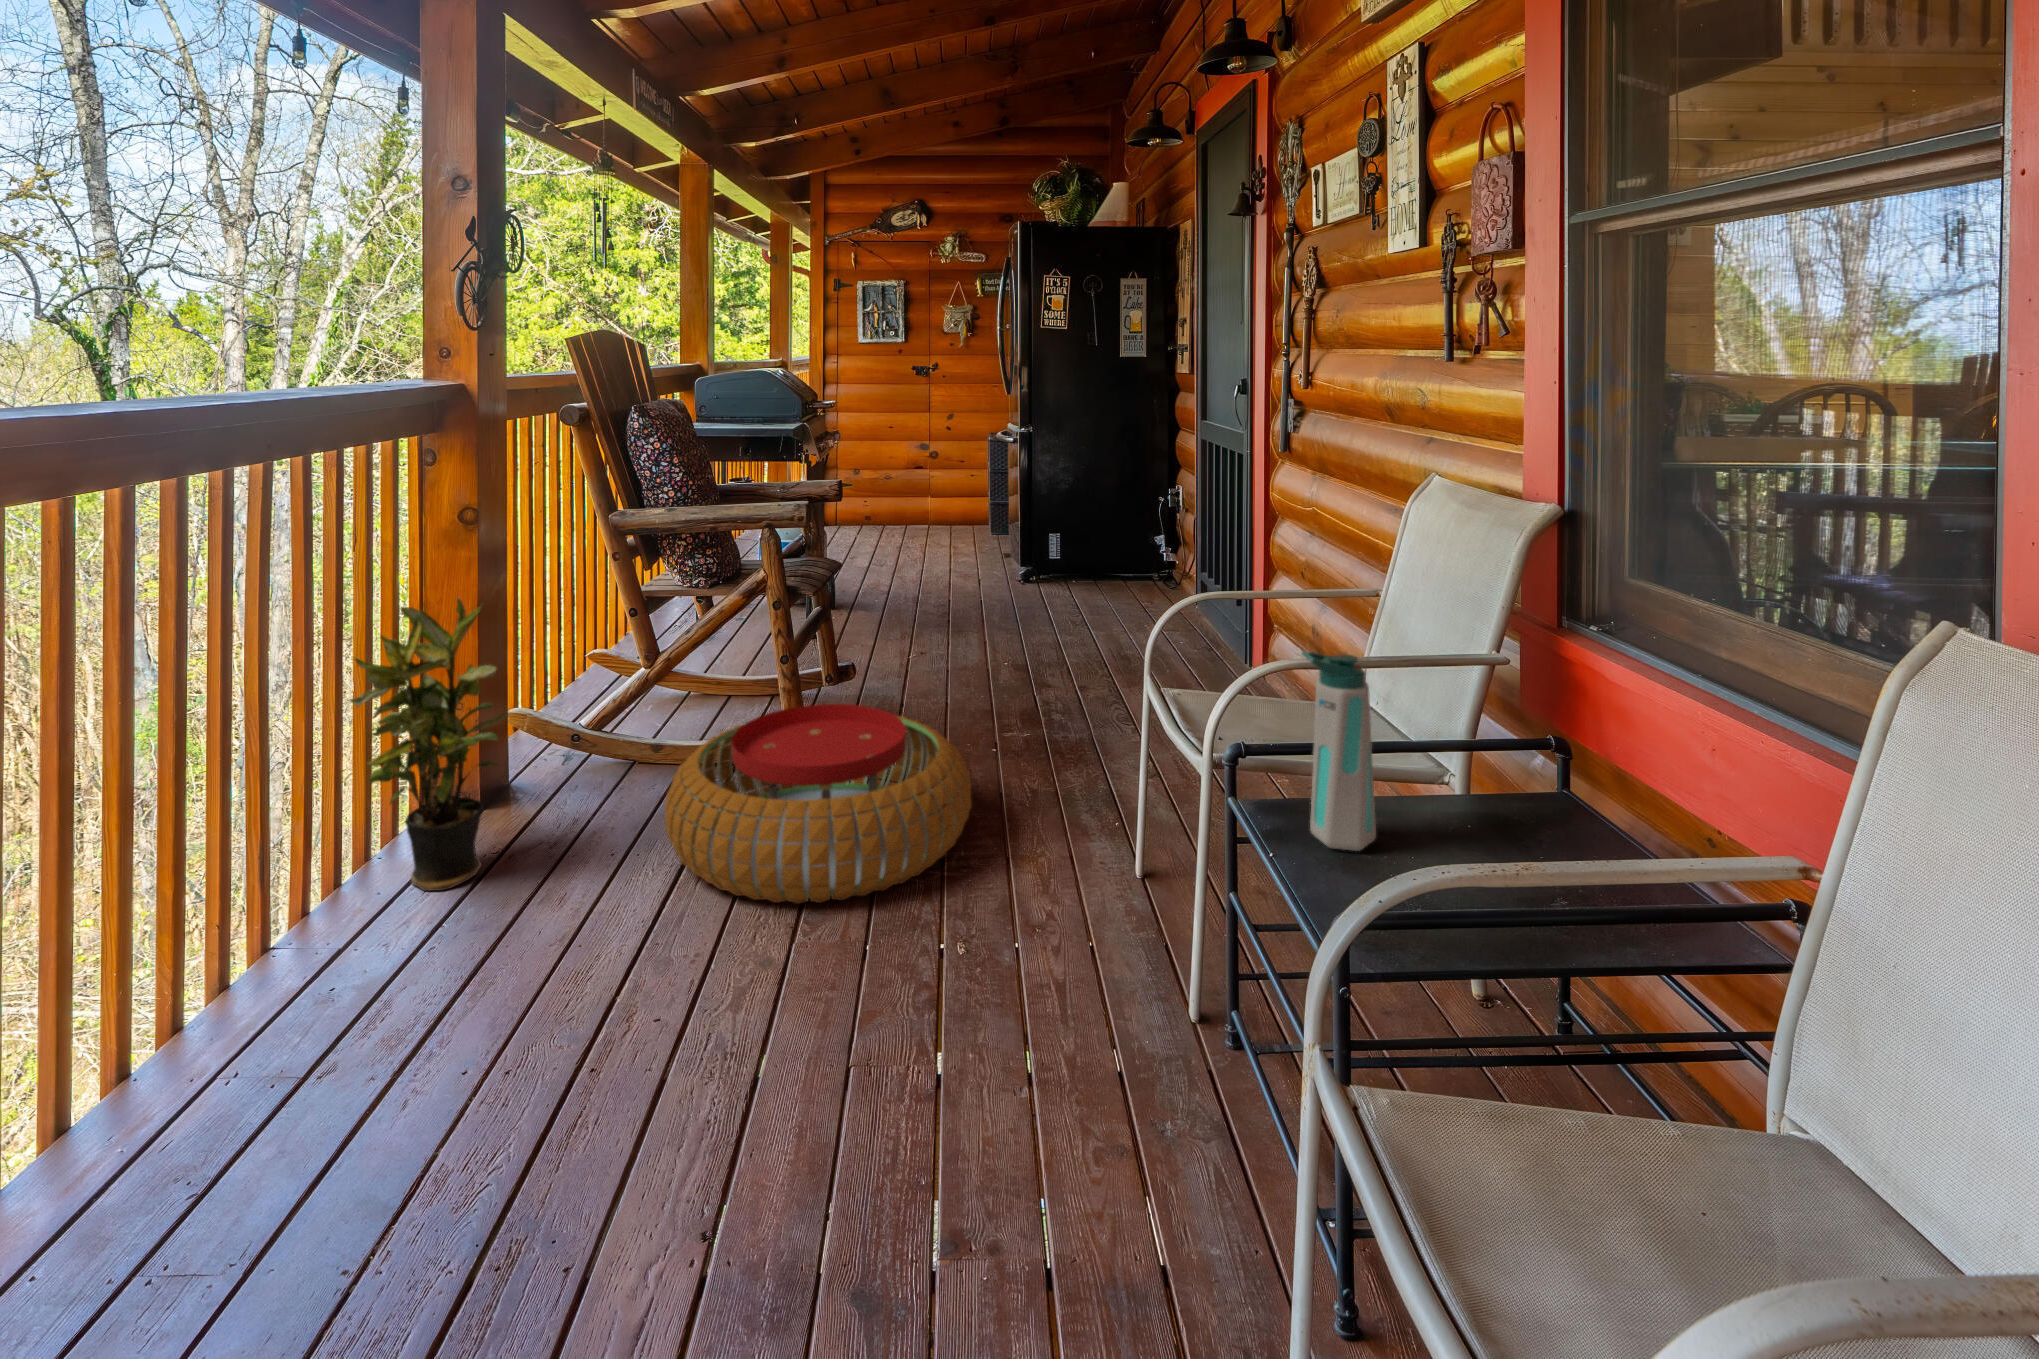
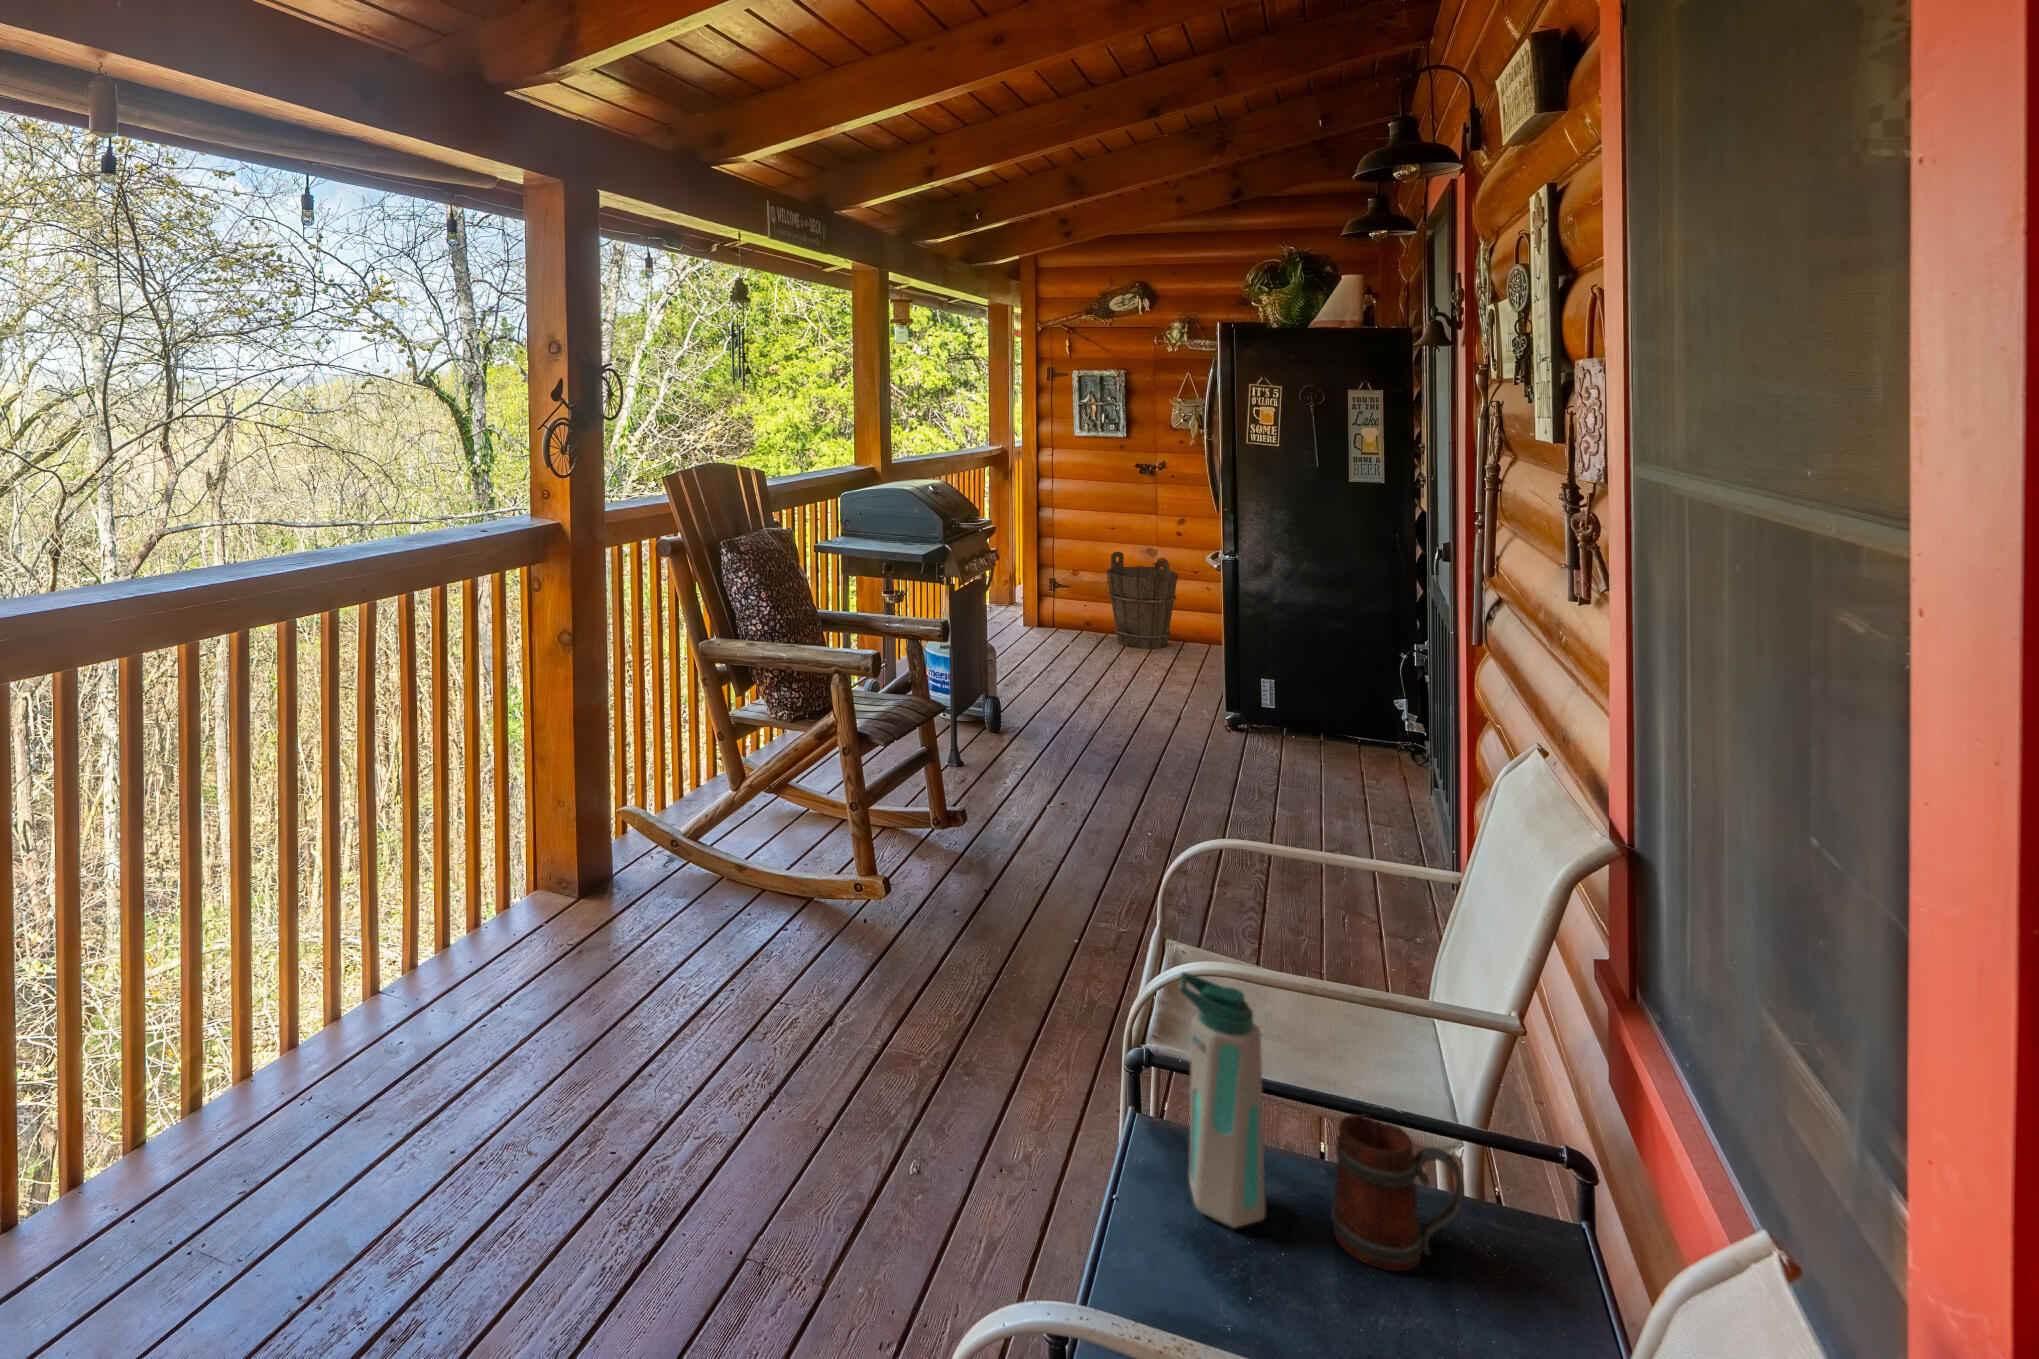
bucket: none [897,446,958,529] -> present [1107,552,1178,649]
potted plant: present [350,596,509,891] -> none [453,712,572,973]
pouf: present [665,704,972,904] -> none [687,867,991,1085]
mug: none [1417,736,1514,847] -> present [1331,1114,1464,1271]

